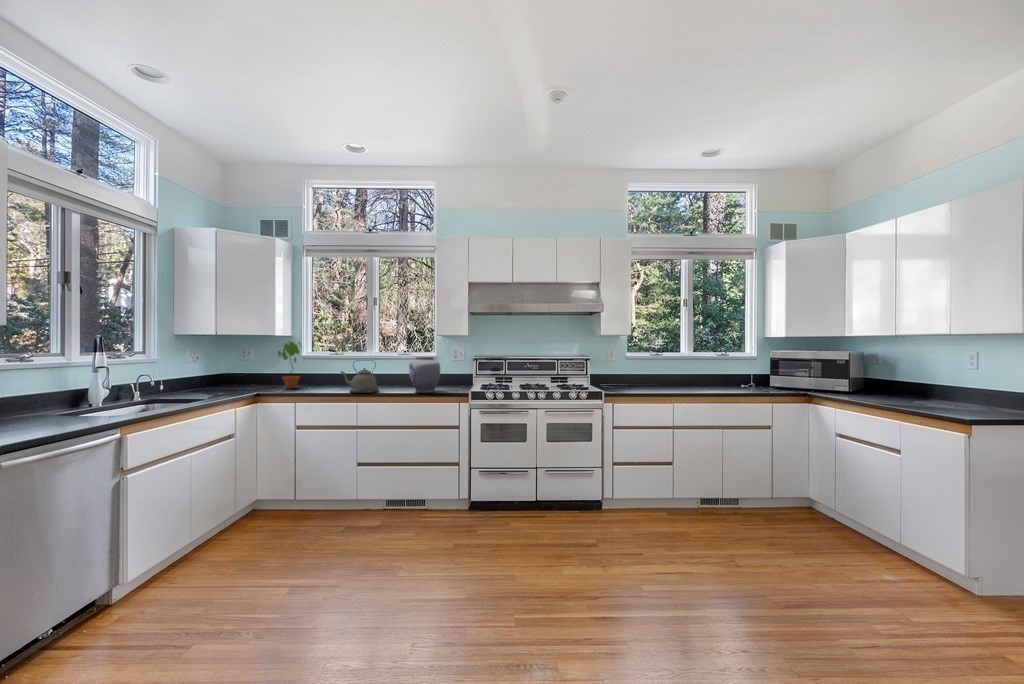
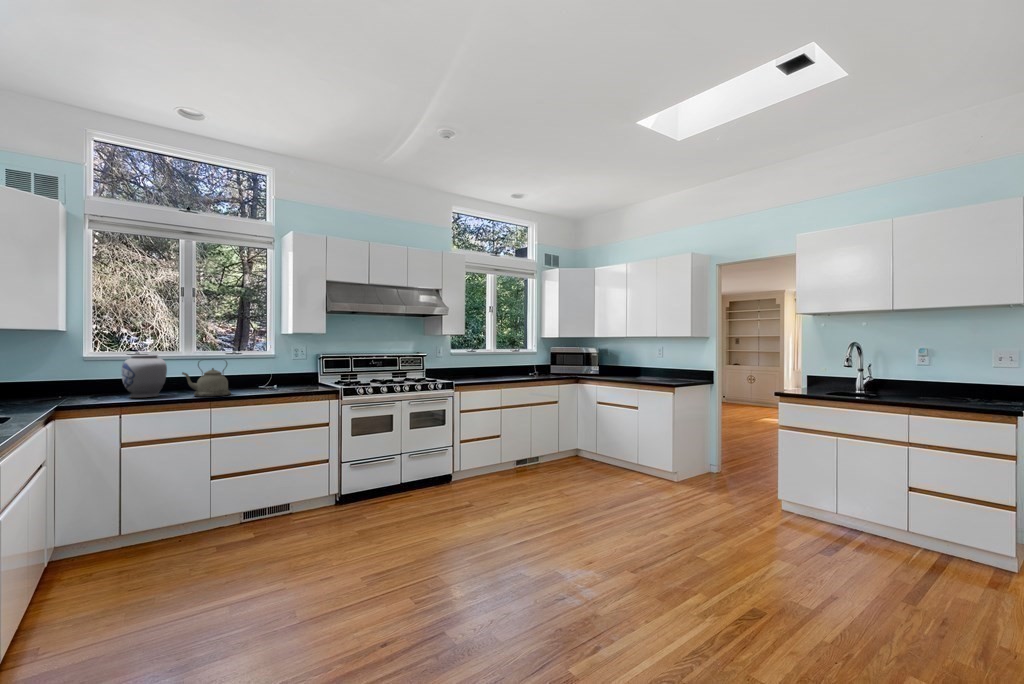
potted plant: present [278,342,300,389] -> none [64,336,99,398]
vase: present [409,356,440,393] -> present [121,355,167,398]

